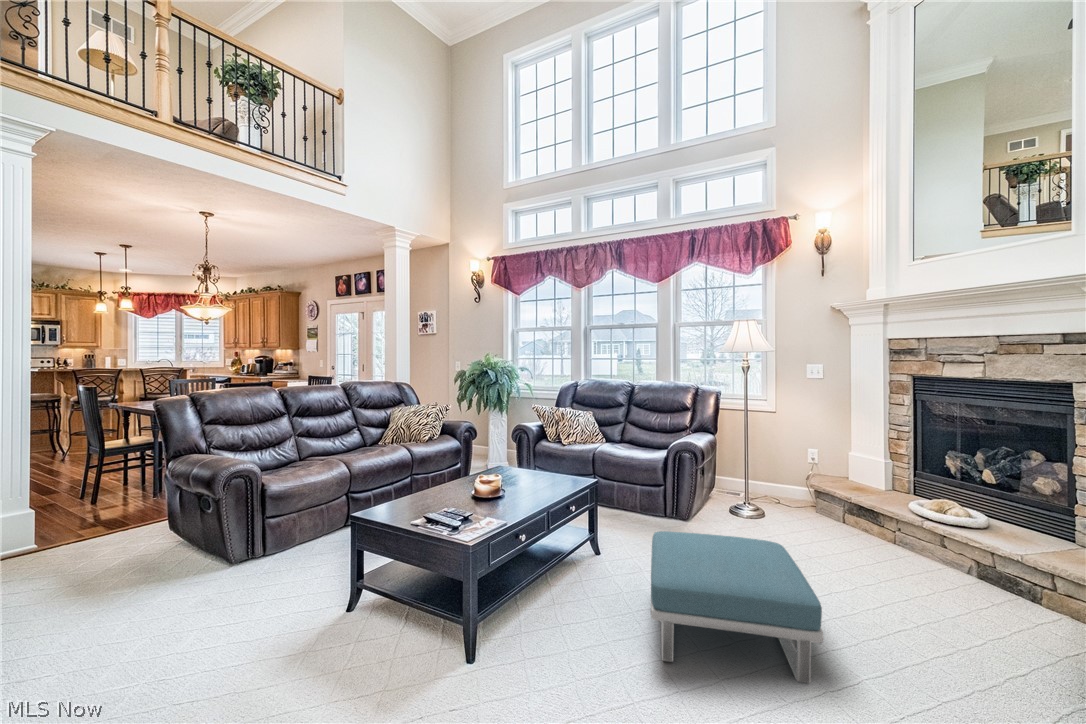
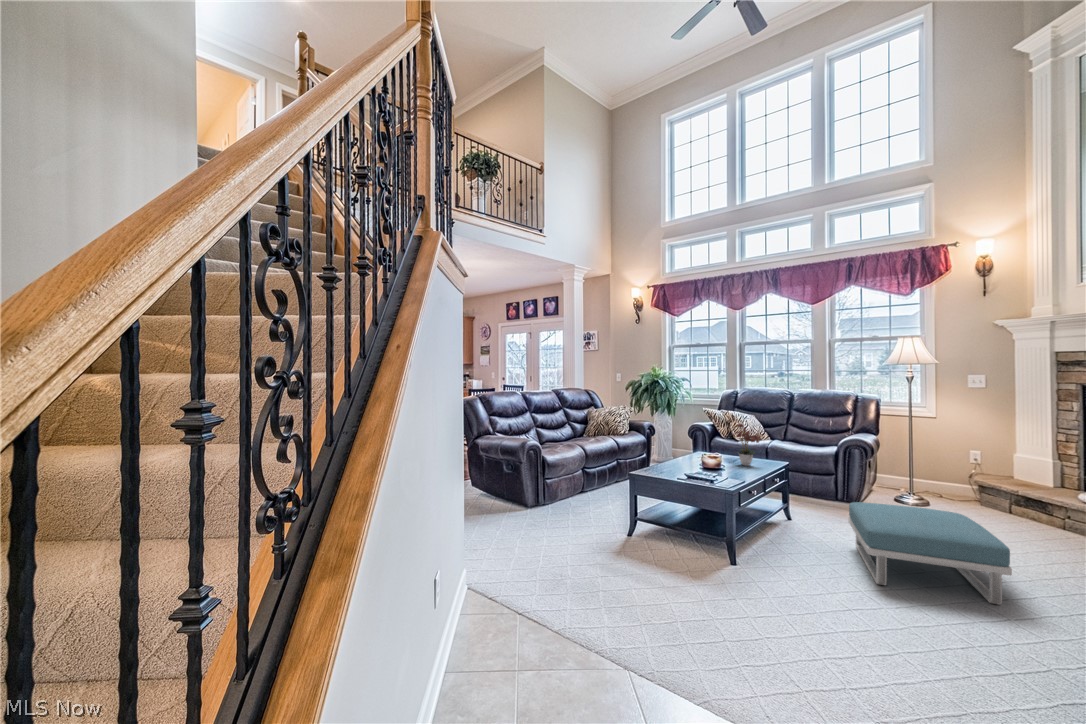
flower arrangement: none [523,426,563,484] -> present [733,424,761,466]

